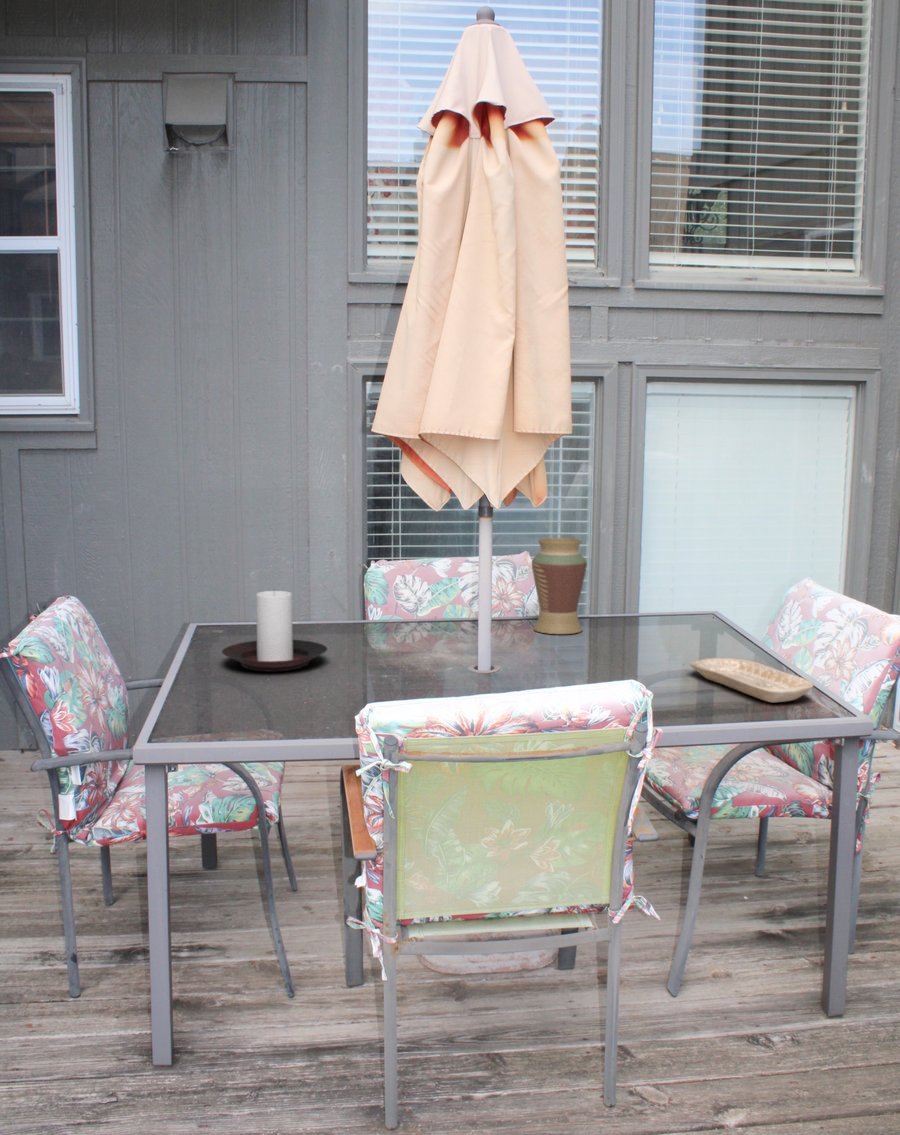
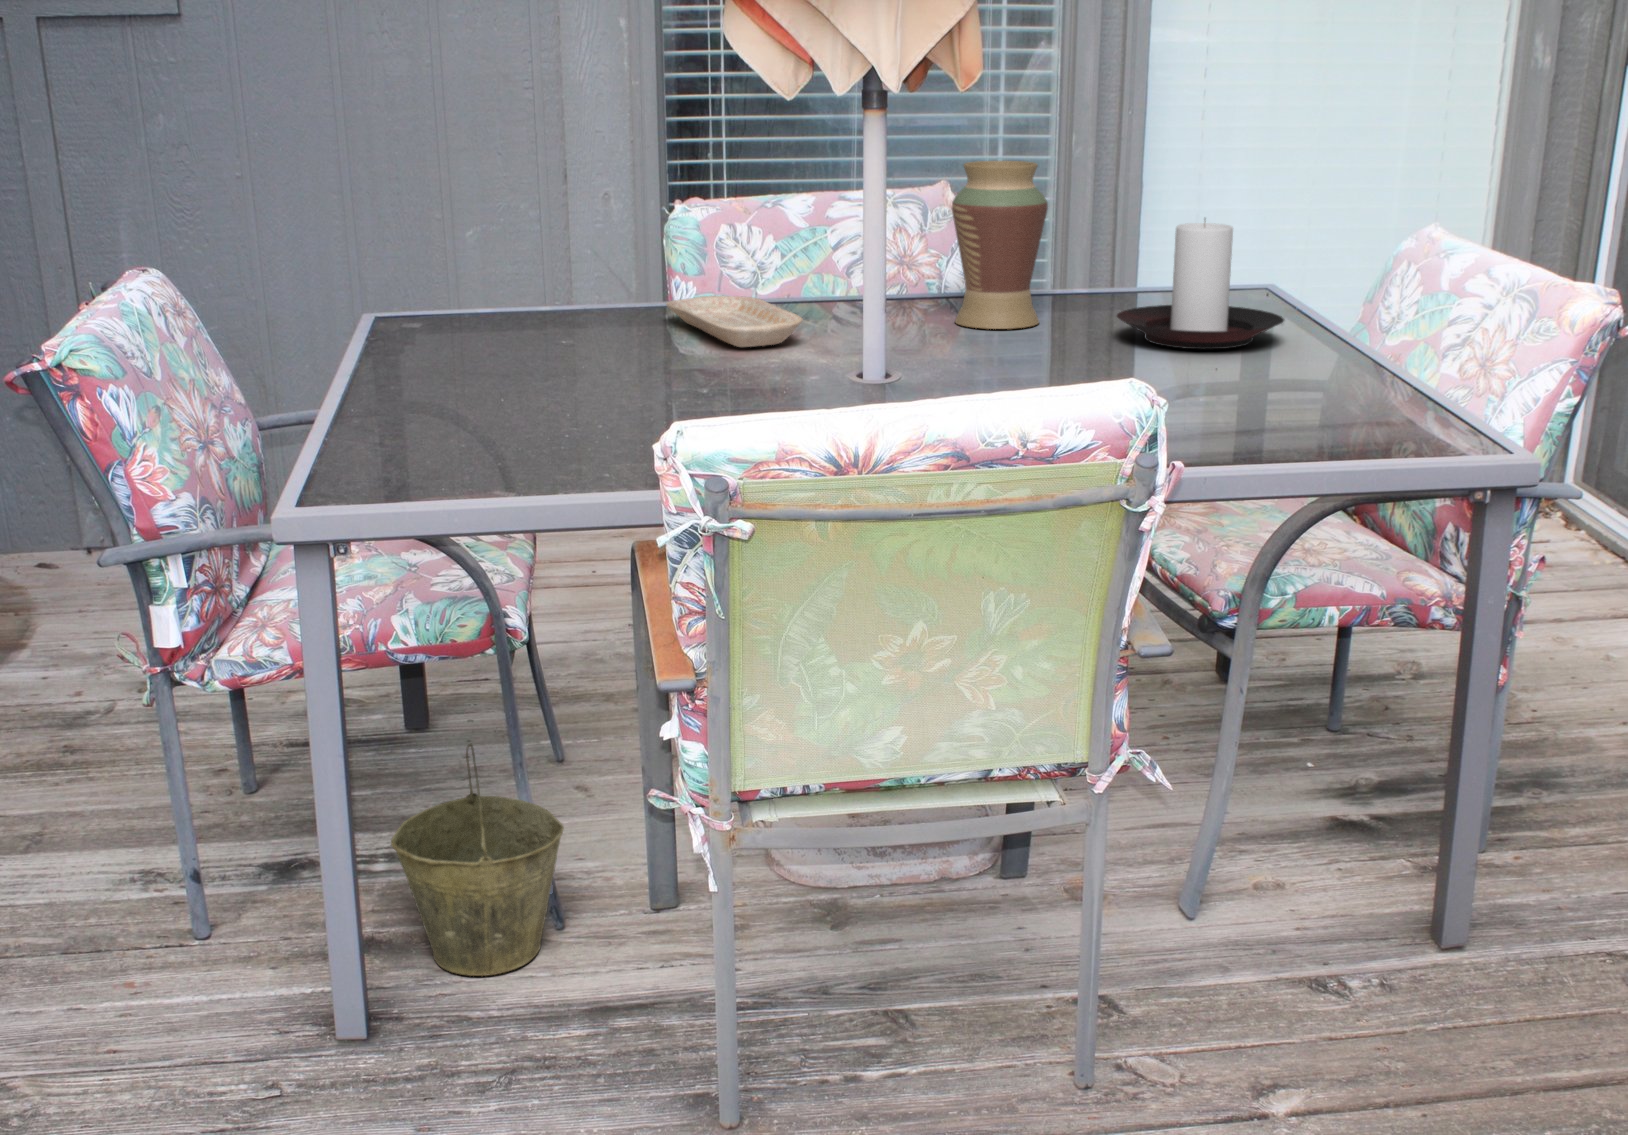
candle holder: present [222,591,327,671] -> present [1117,222,1284,349]
tray: present [690,658,814,702] -> present [666,296,803,347]
bucket: none [192,882,296,1027] -> present [391,744,564,976]

